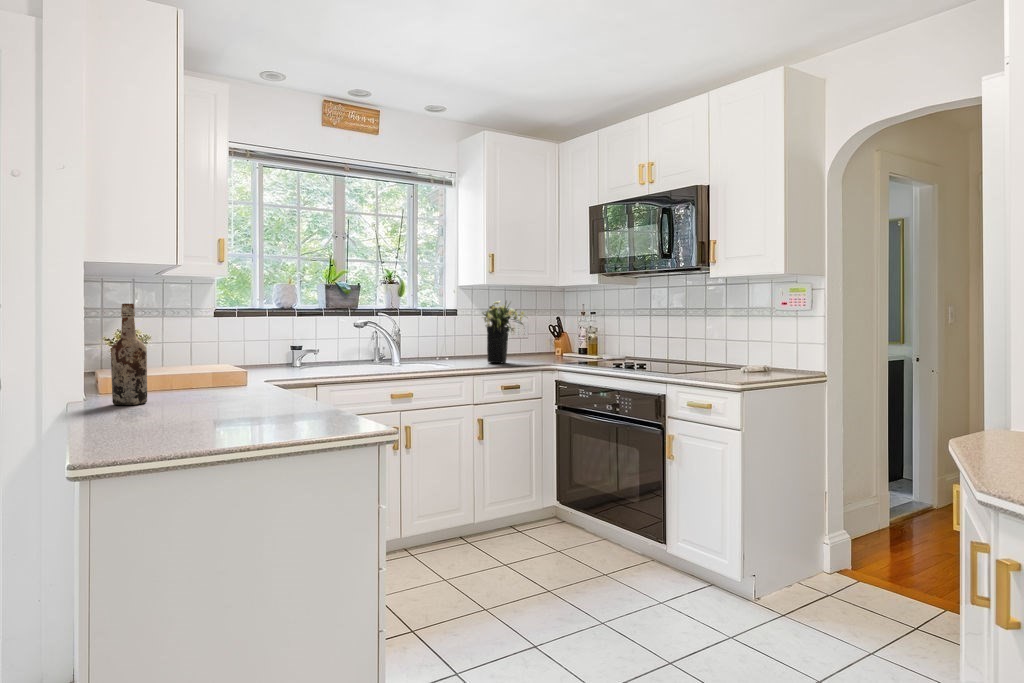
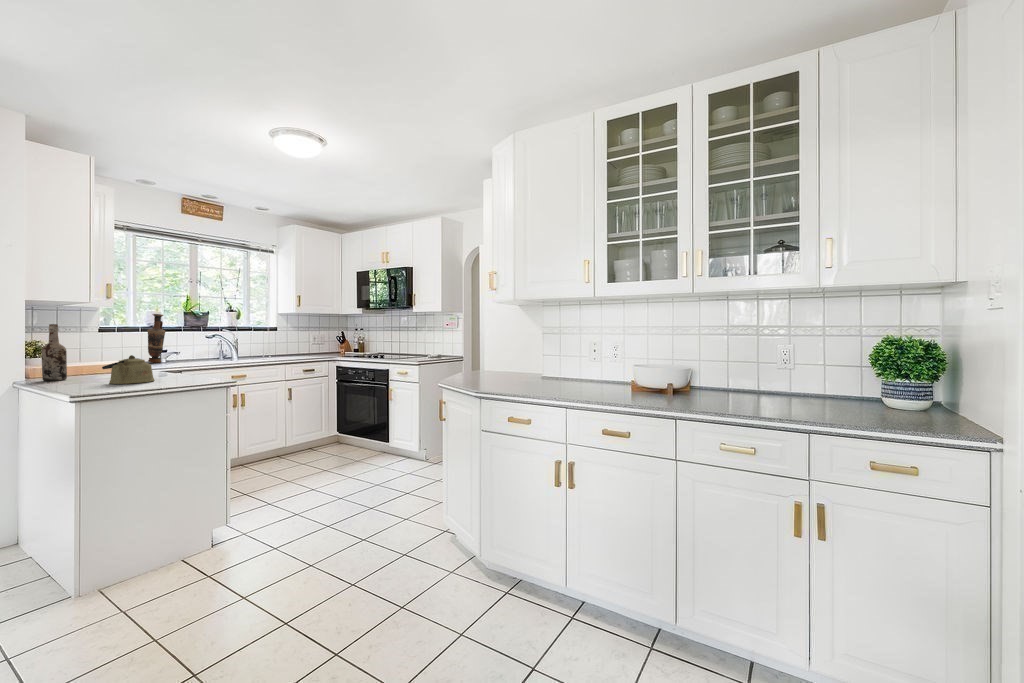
vase: none [275,288,300,368] -> present [147,314,166,363]
flower arrangement: present [482,301,525,363] -> none [288,322,320,357]
kettle: none [186,363,272,421] -> present [102,355,154,384]

